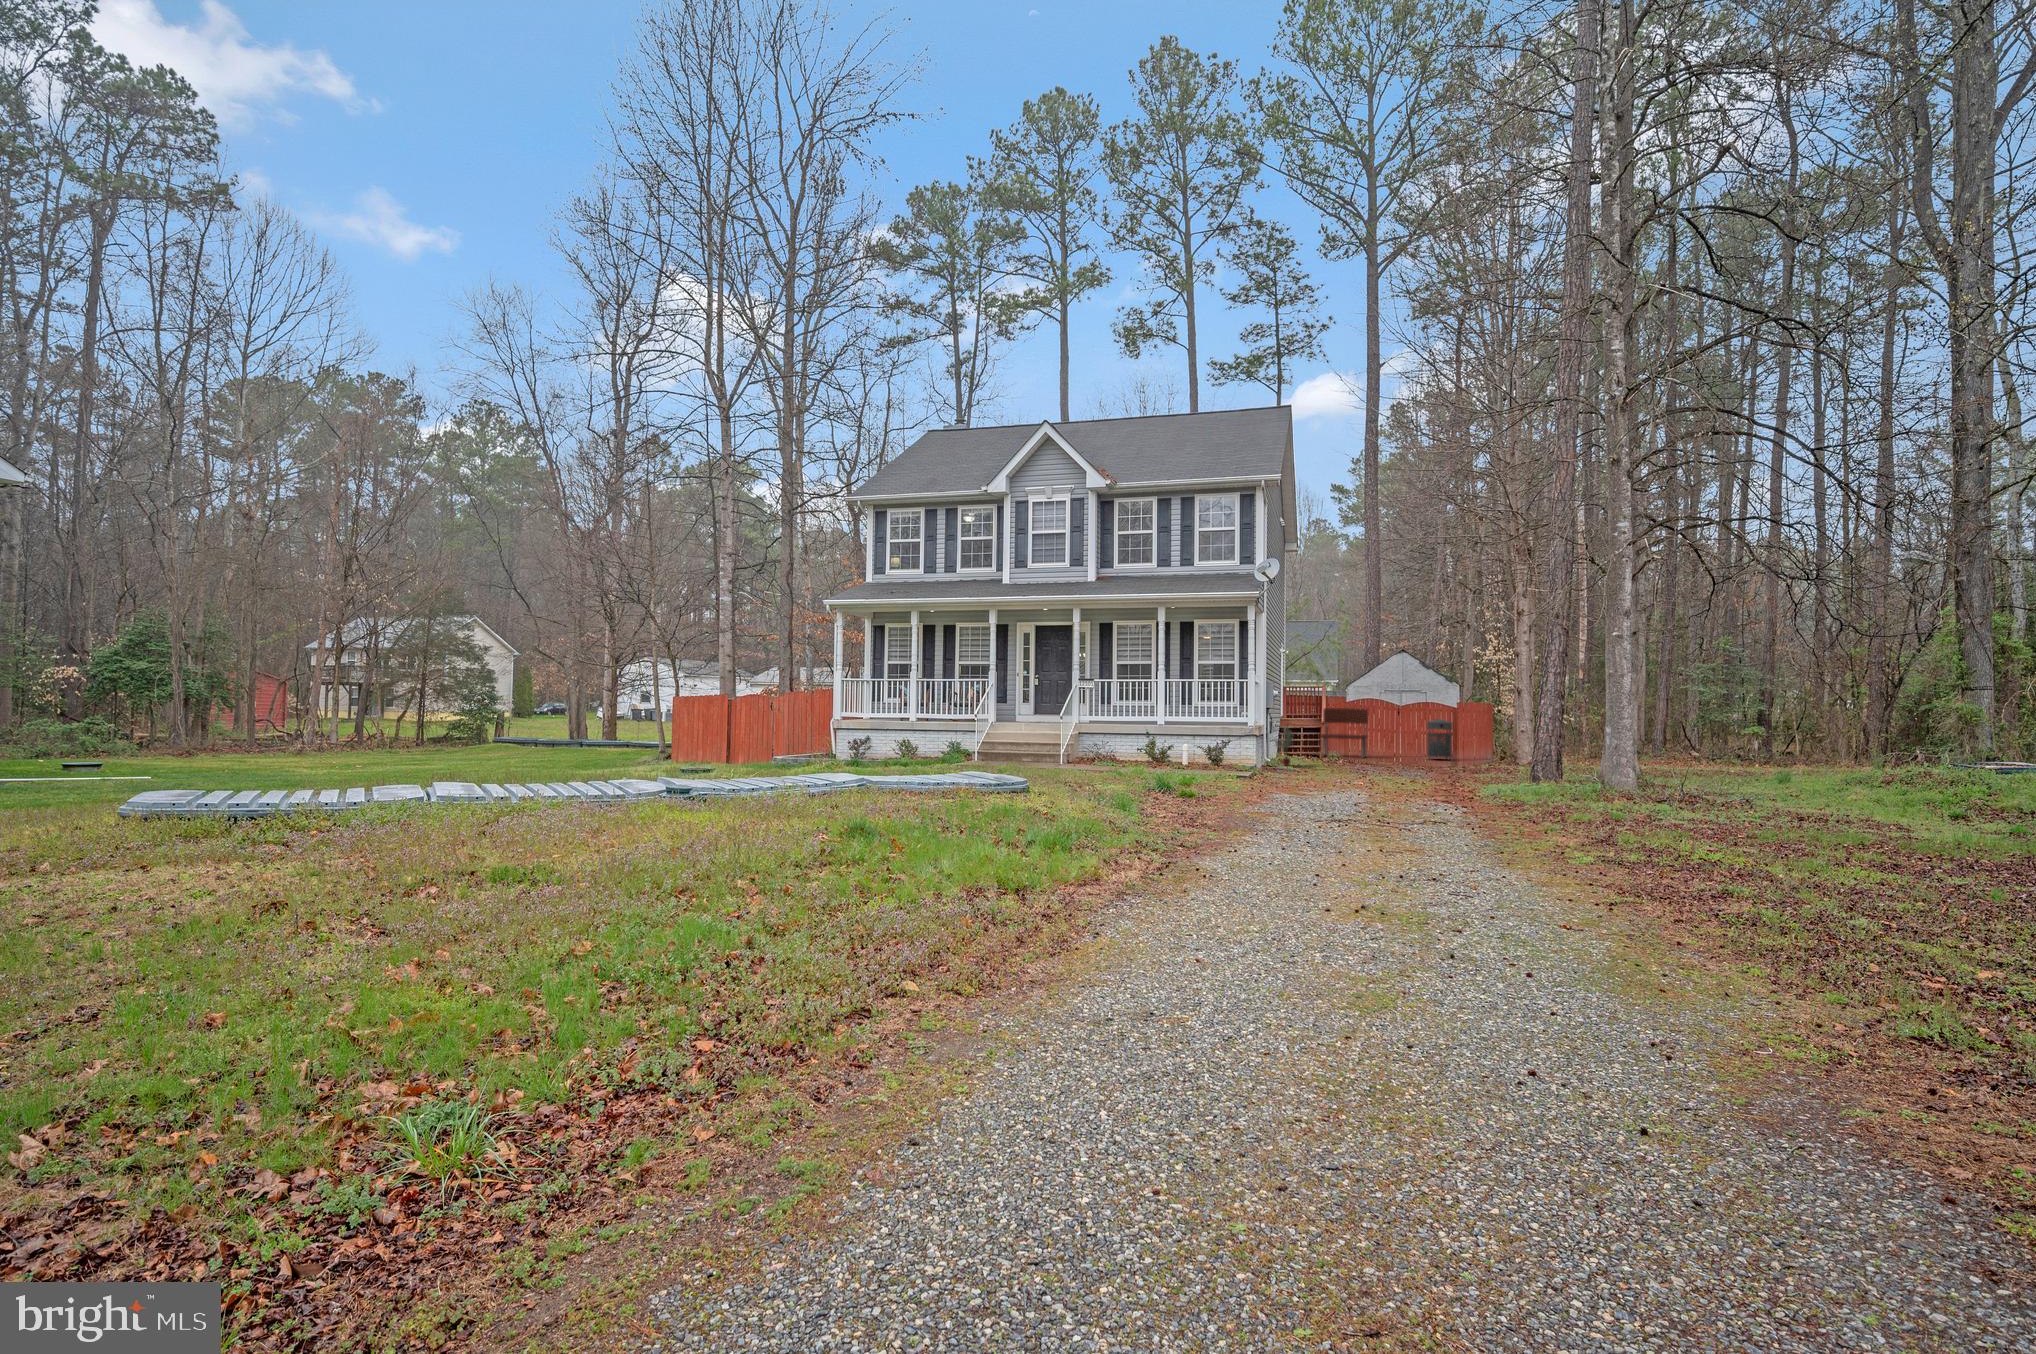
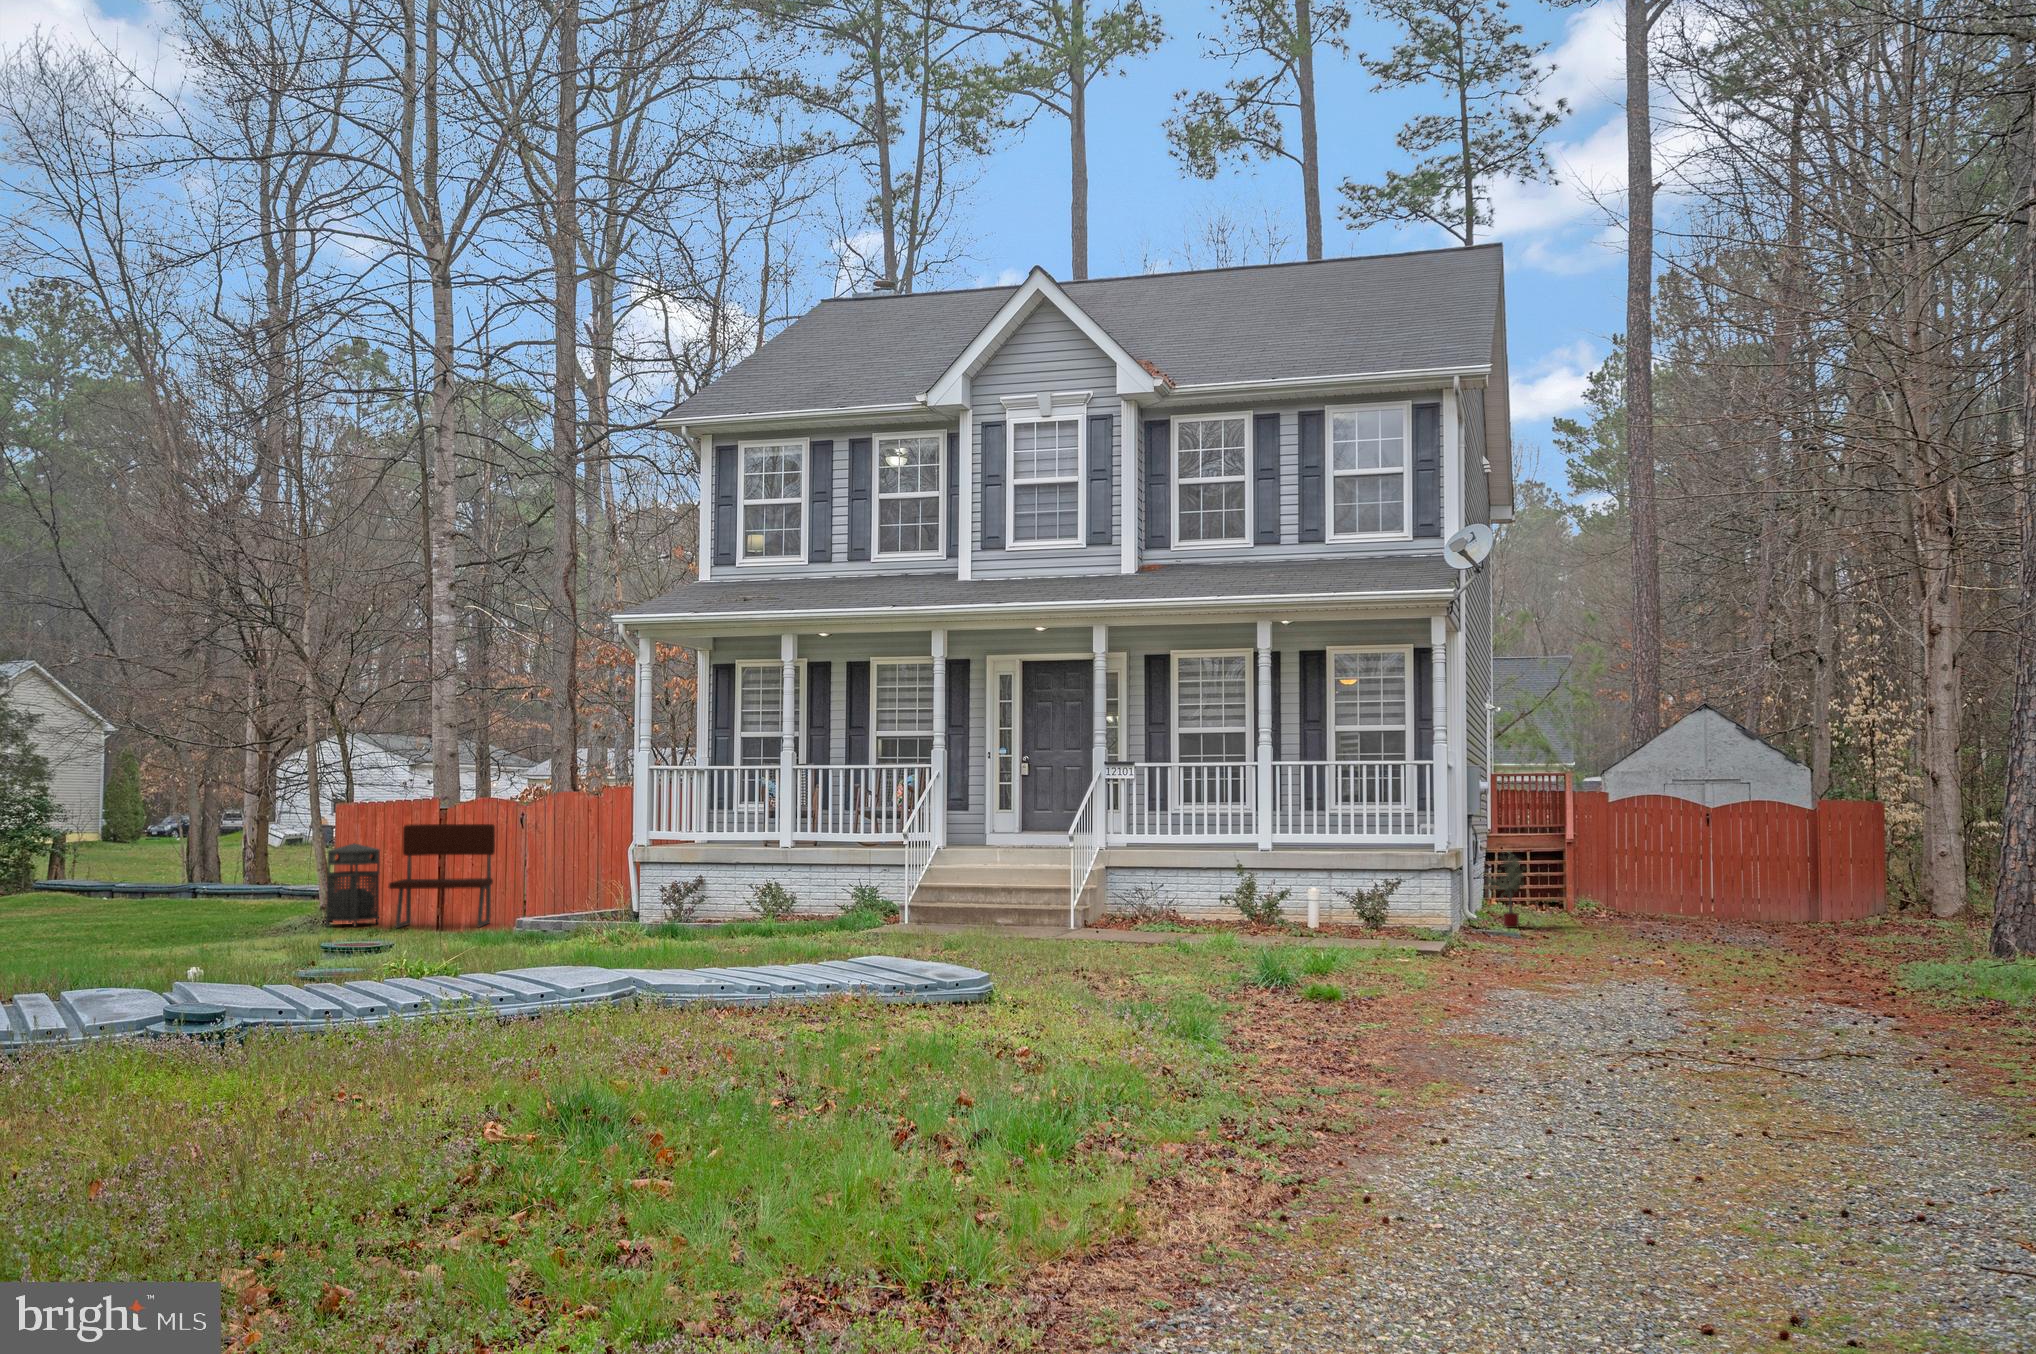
bench: present [1319,708,1368,758] -> present [388,824,495,928]
trash can: present [1427,719,1452,759] -> present [326,843,380,927]

